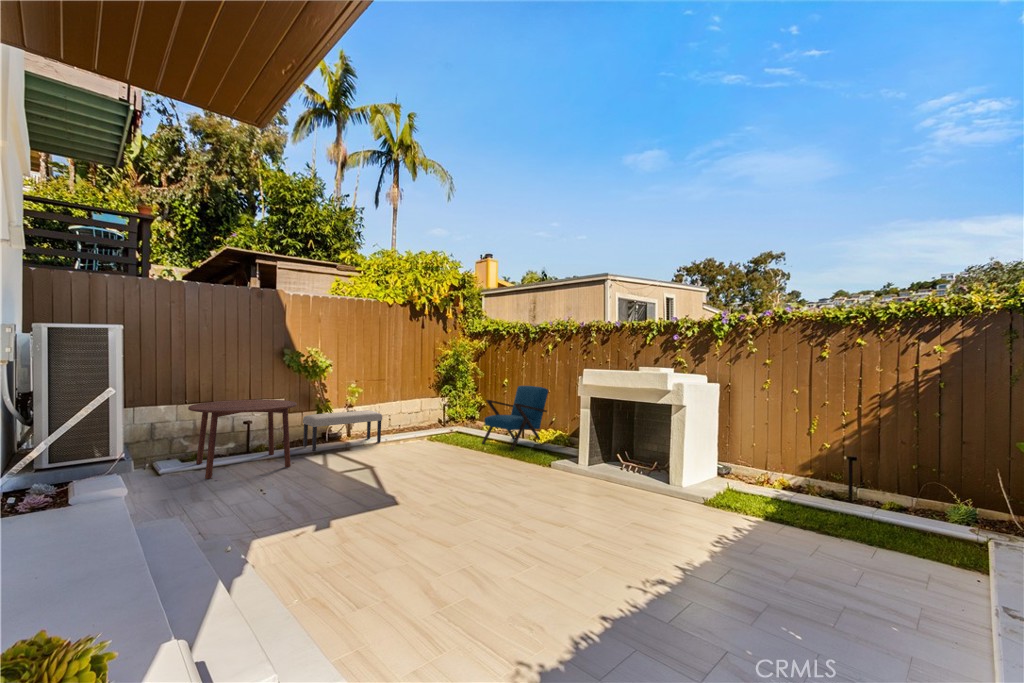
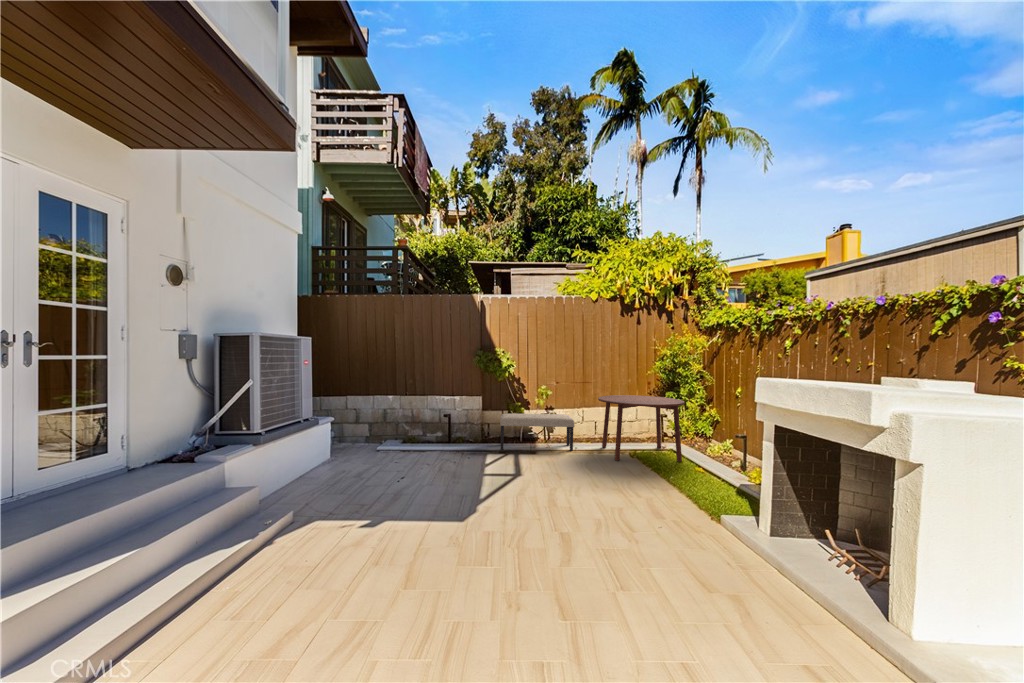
armchair: present [482,386,548,450] -> none [681,399,786,489]
dining table: present [188,400,297,479] -> present [598,395,684,462]

